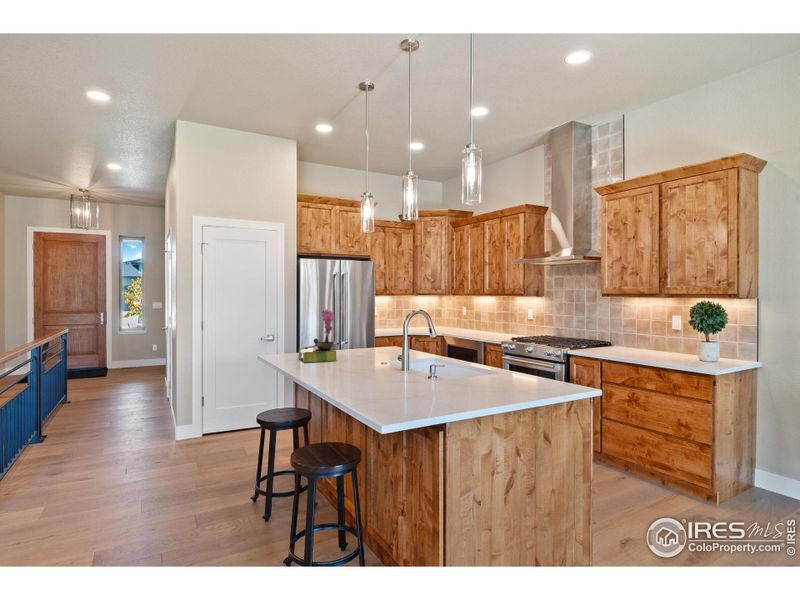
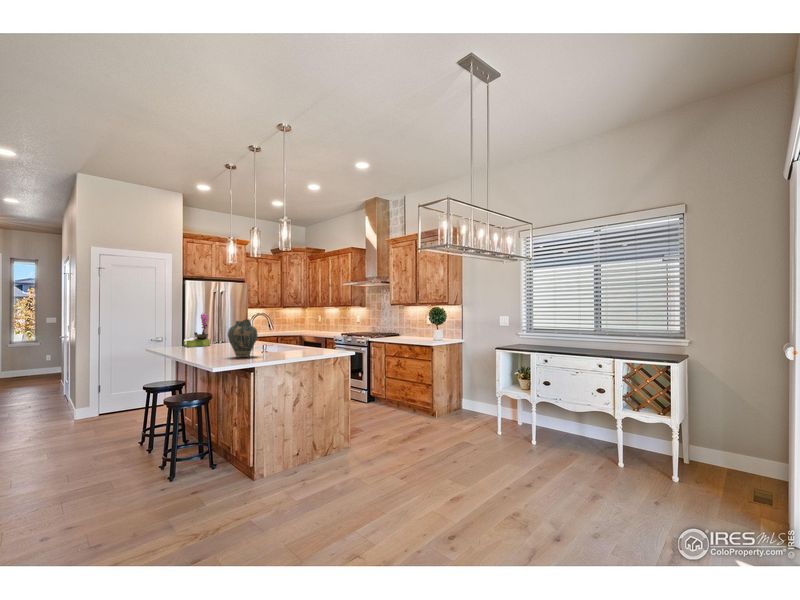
vase: none [384,332,437,407] -> present [228,319,258,358]

